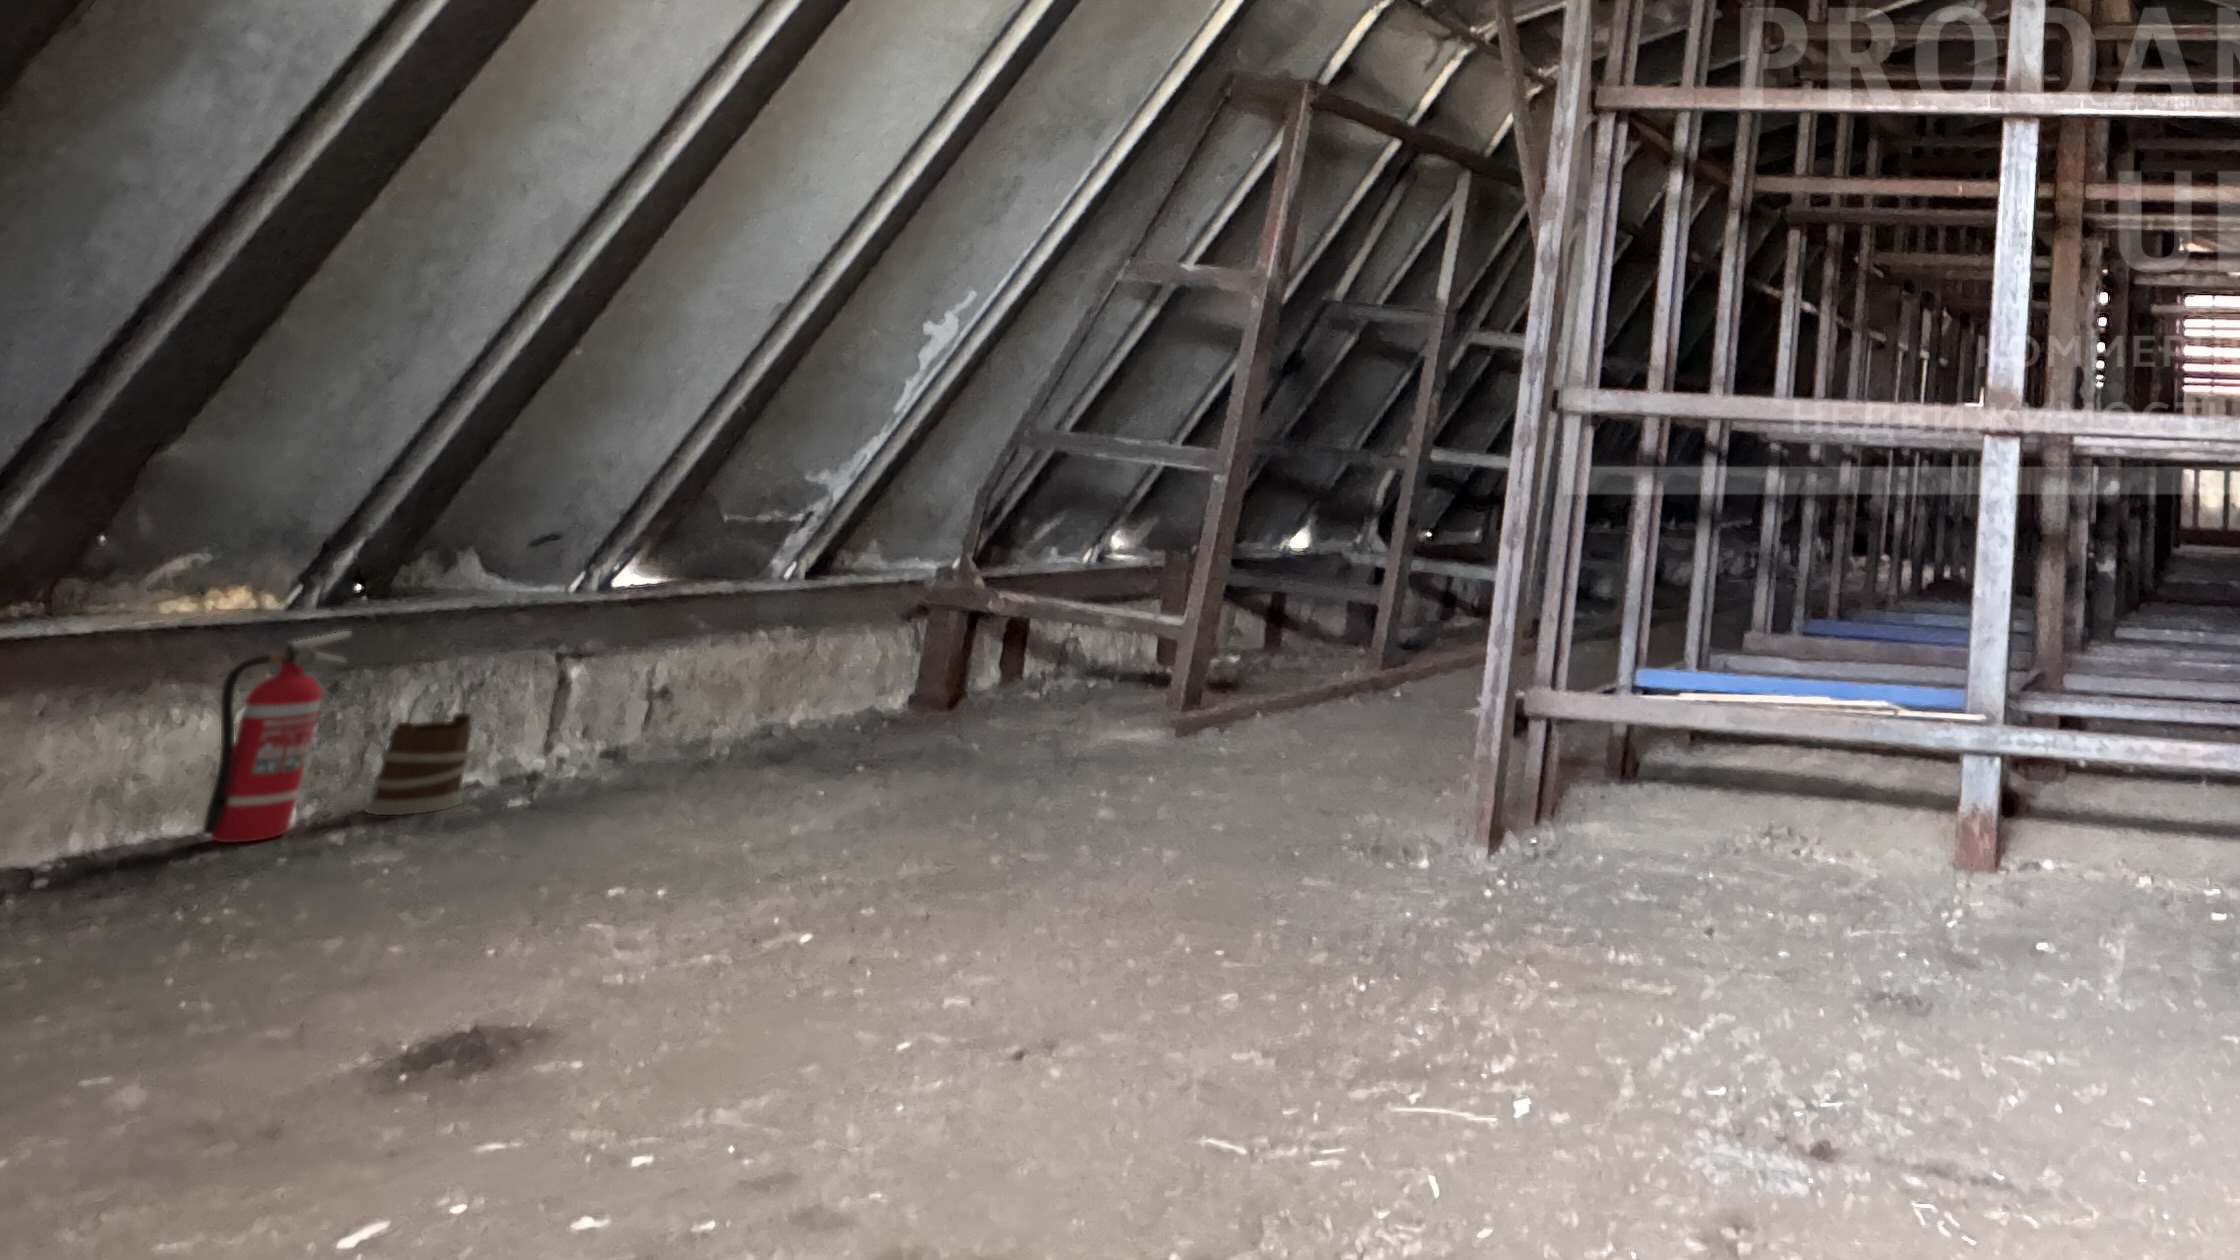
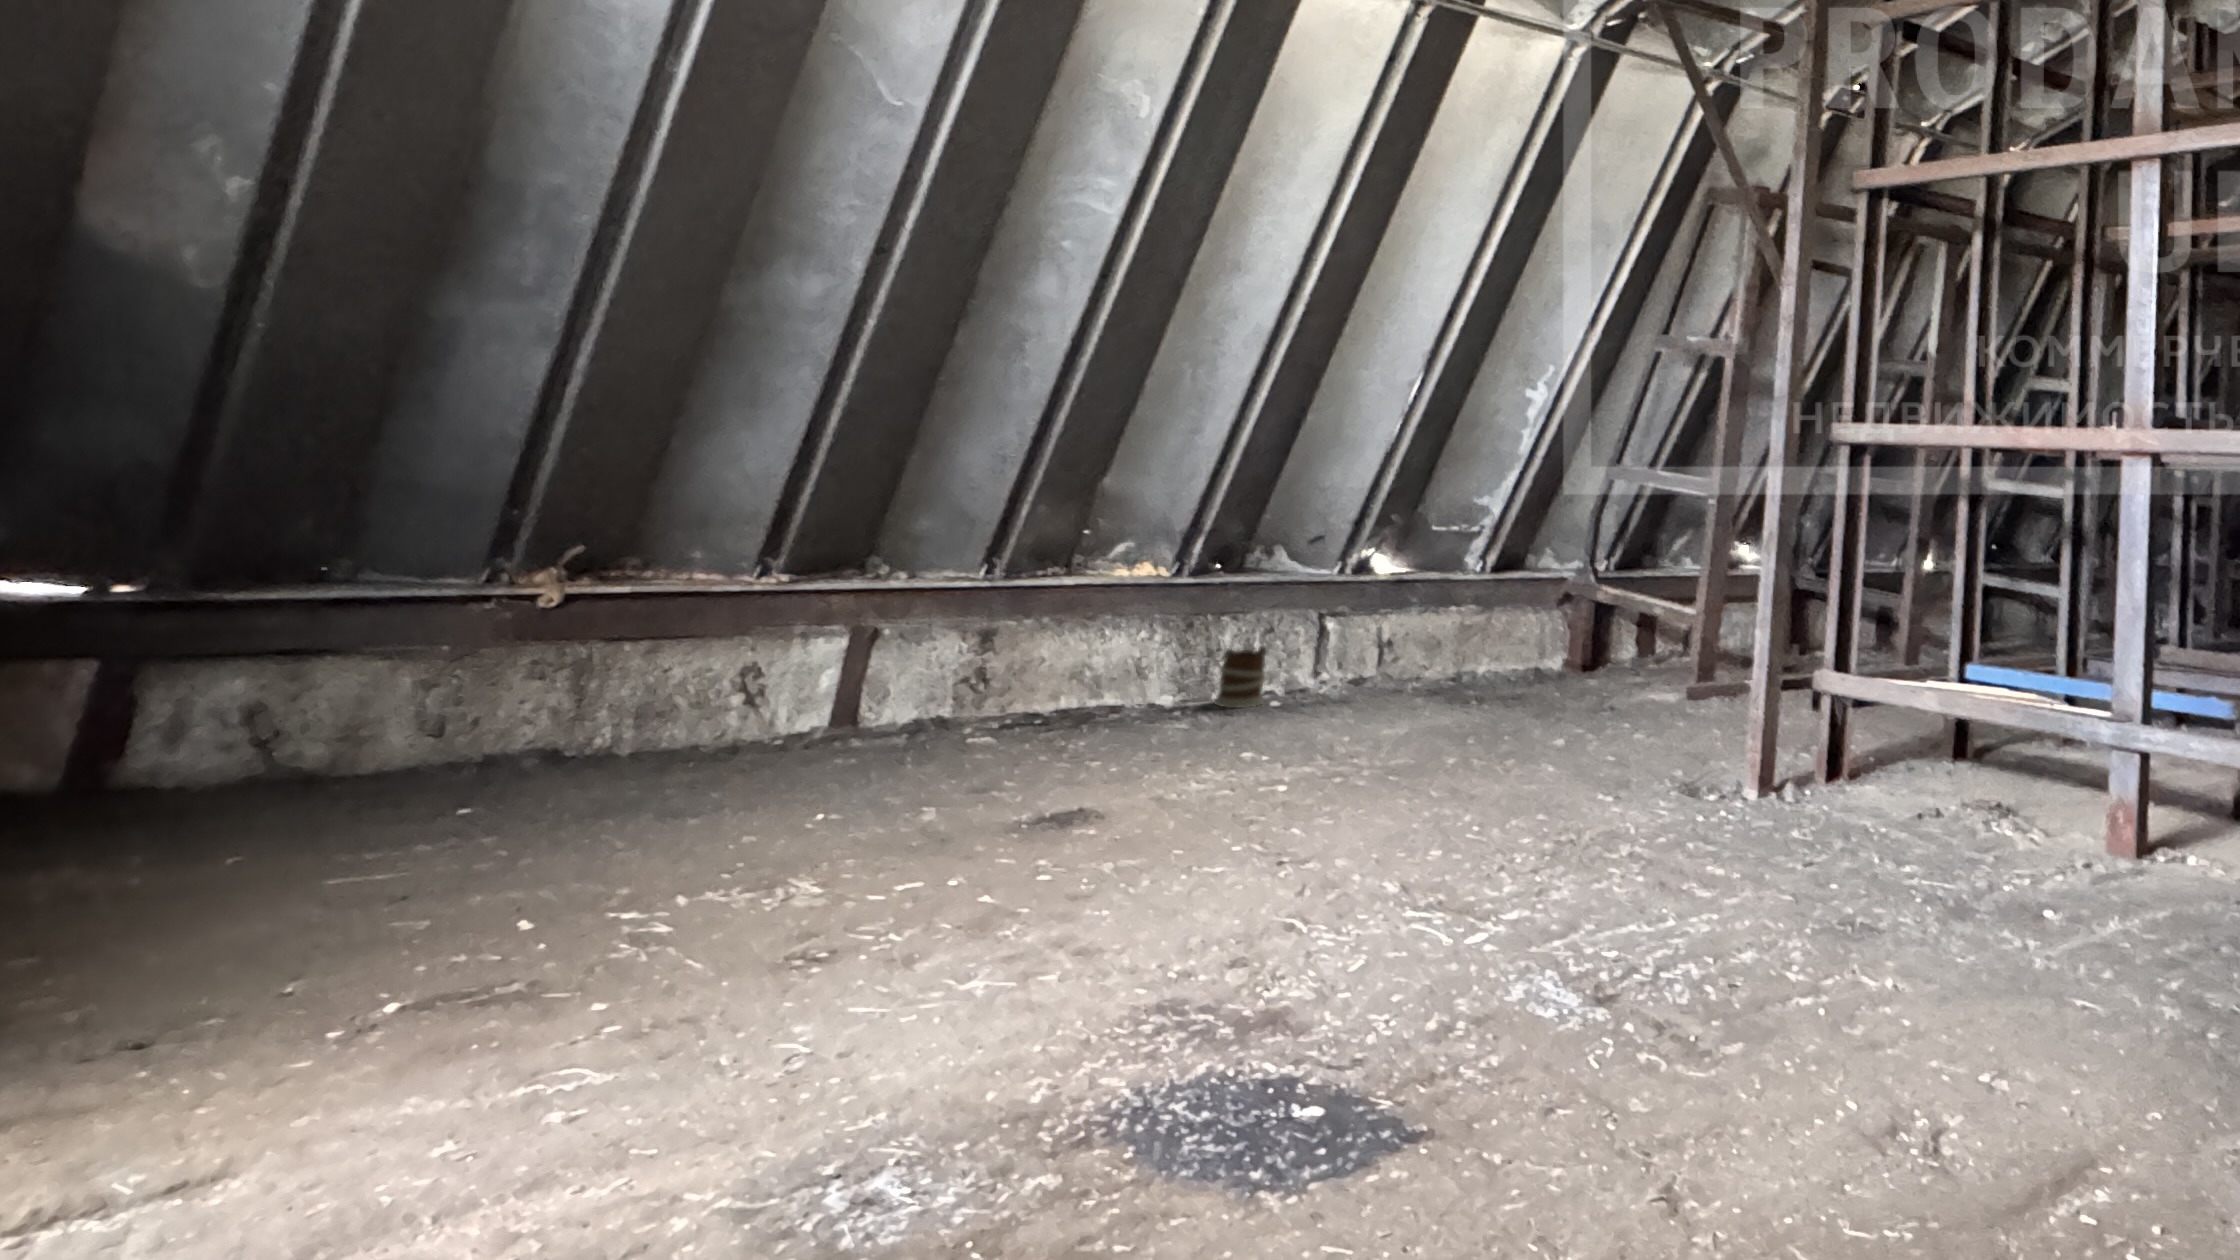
fire extinguisher: present [203,631,351,843] -> none [1128,588,1195,713]

